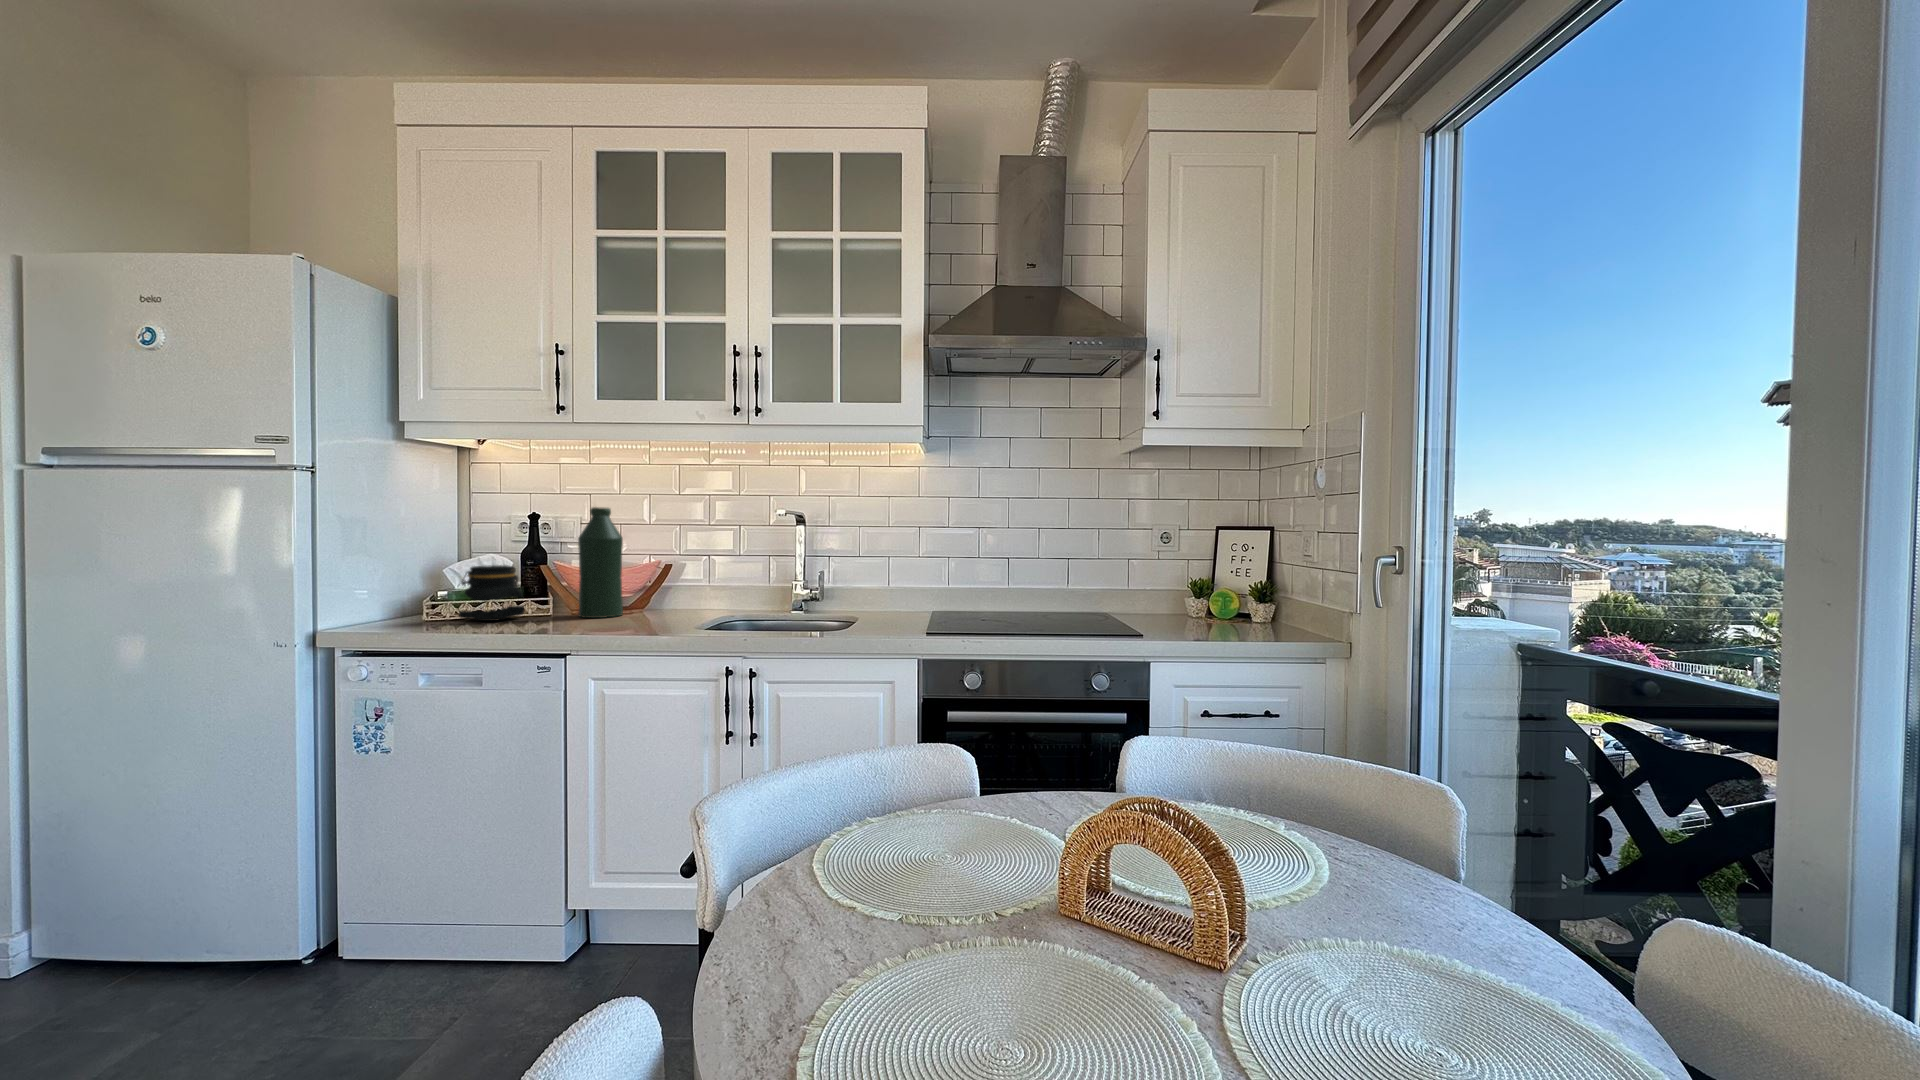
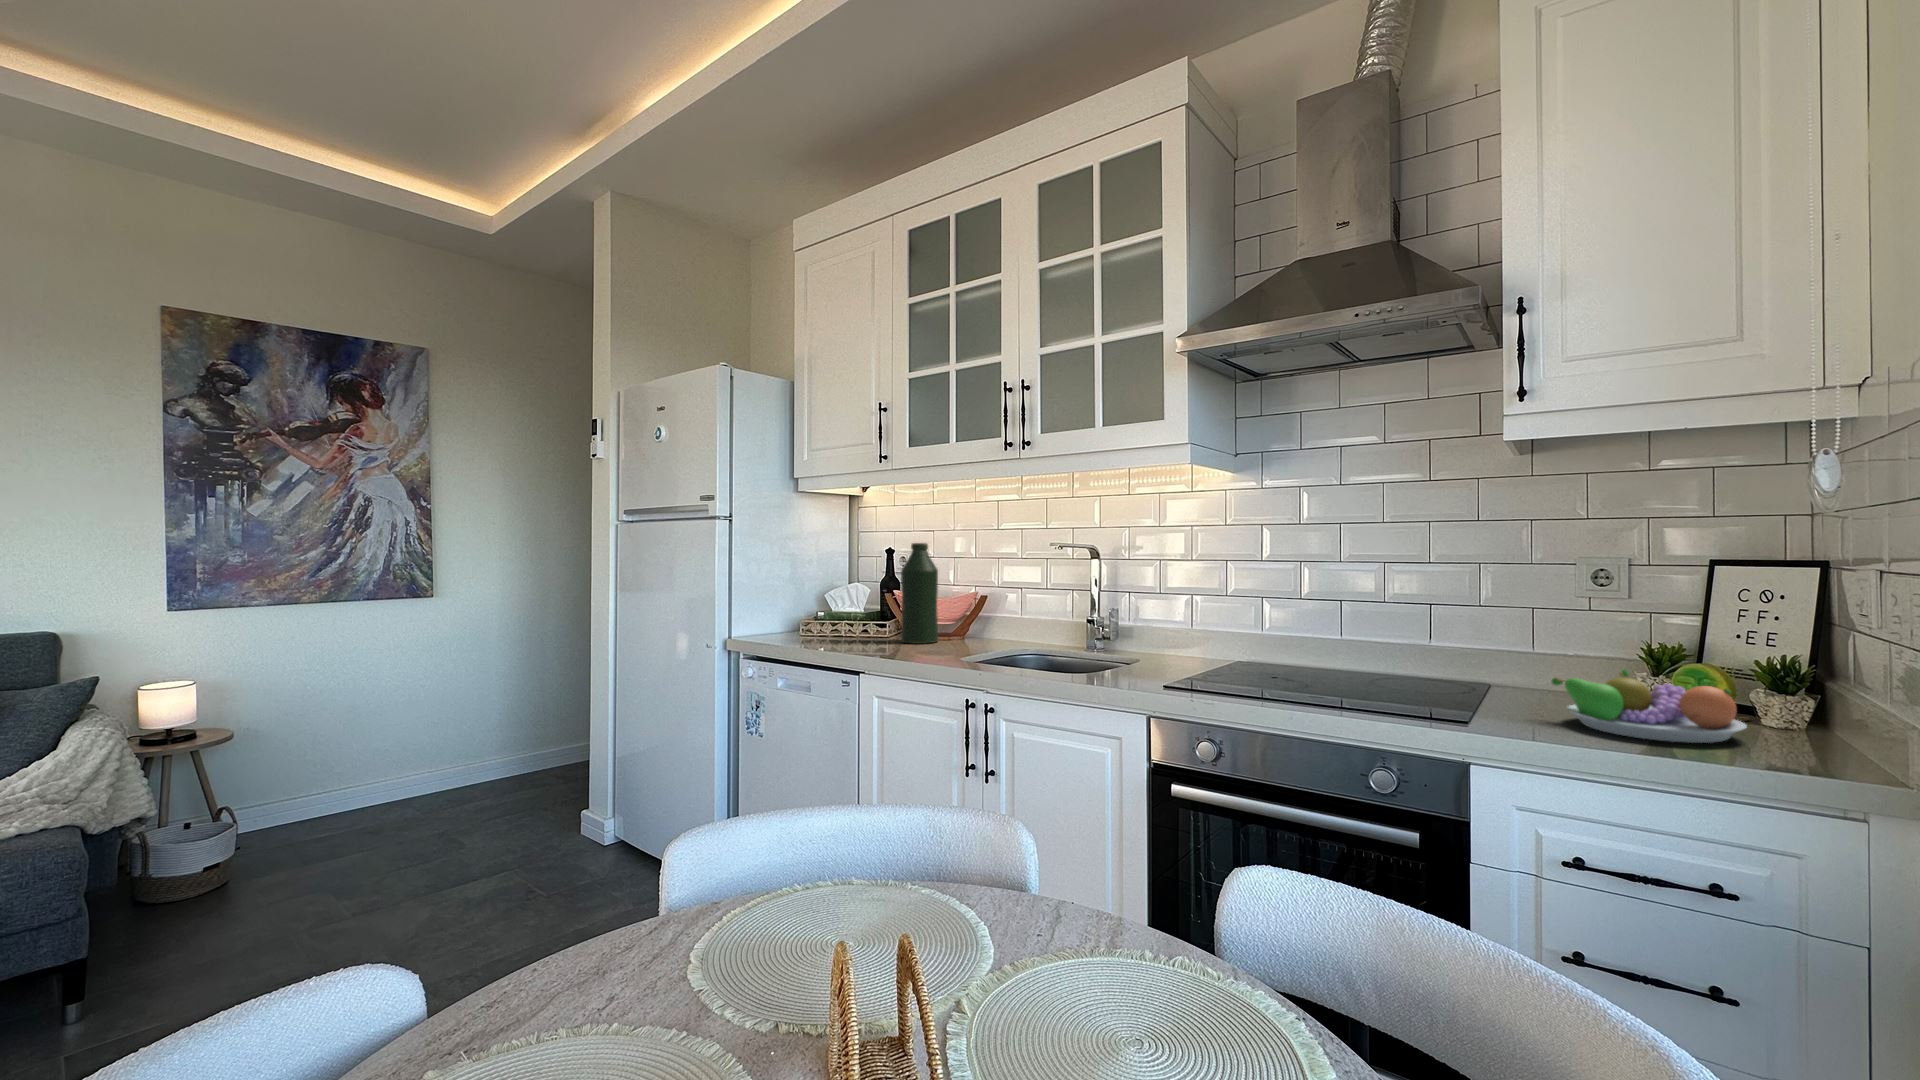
jar: present [459,565,524,621] -> none [817,593,865,640]
fruit bowl: none [1182,593,1281,635] -> present [1552,669,1747,743]

